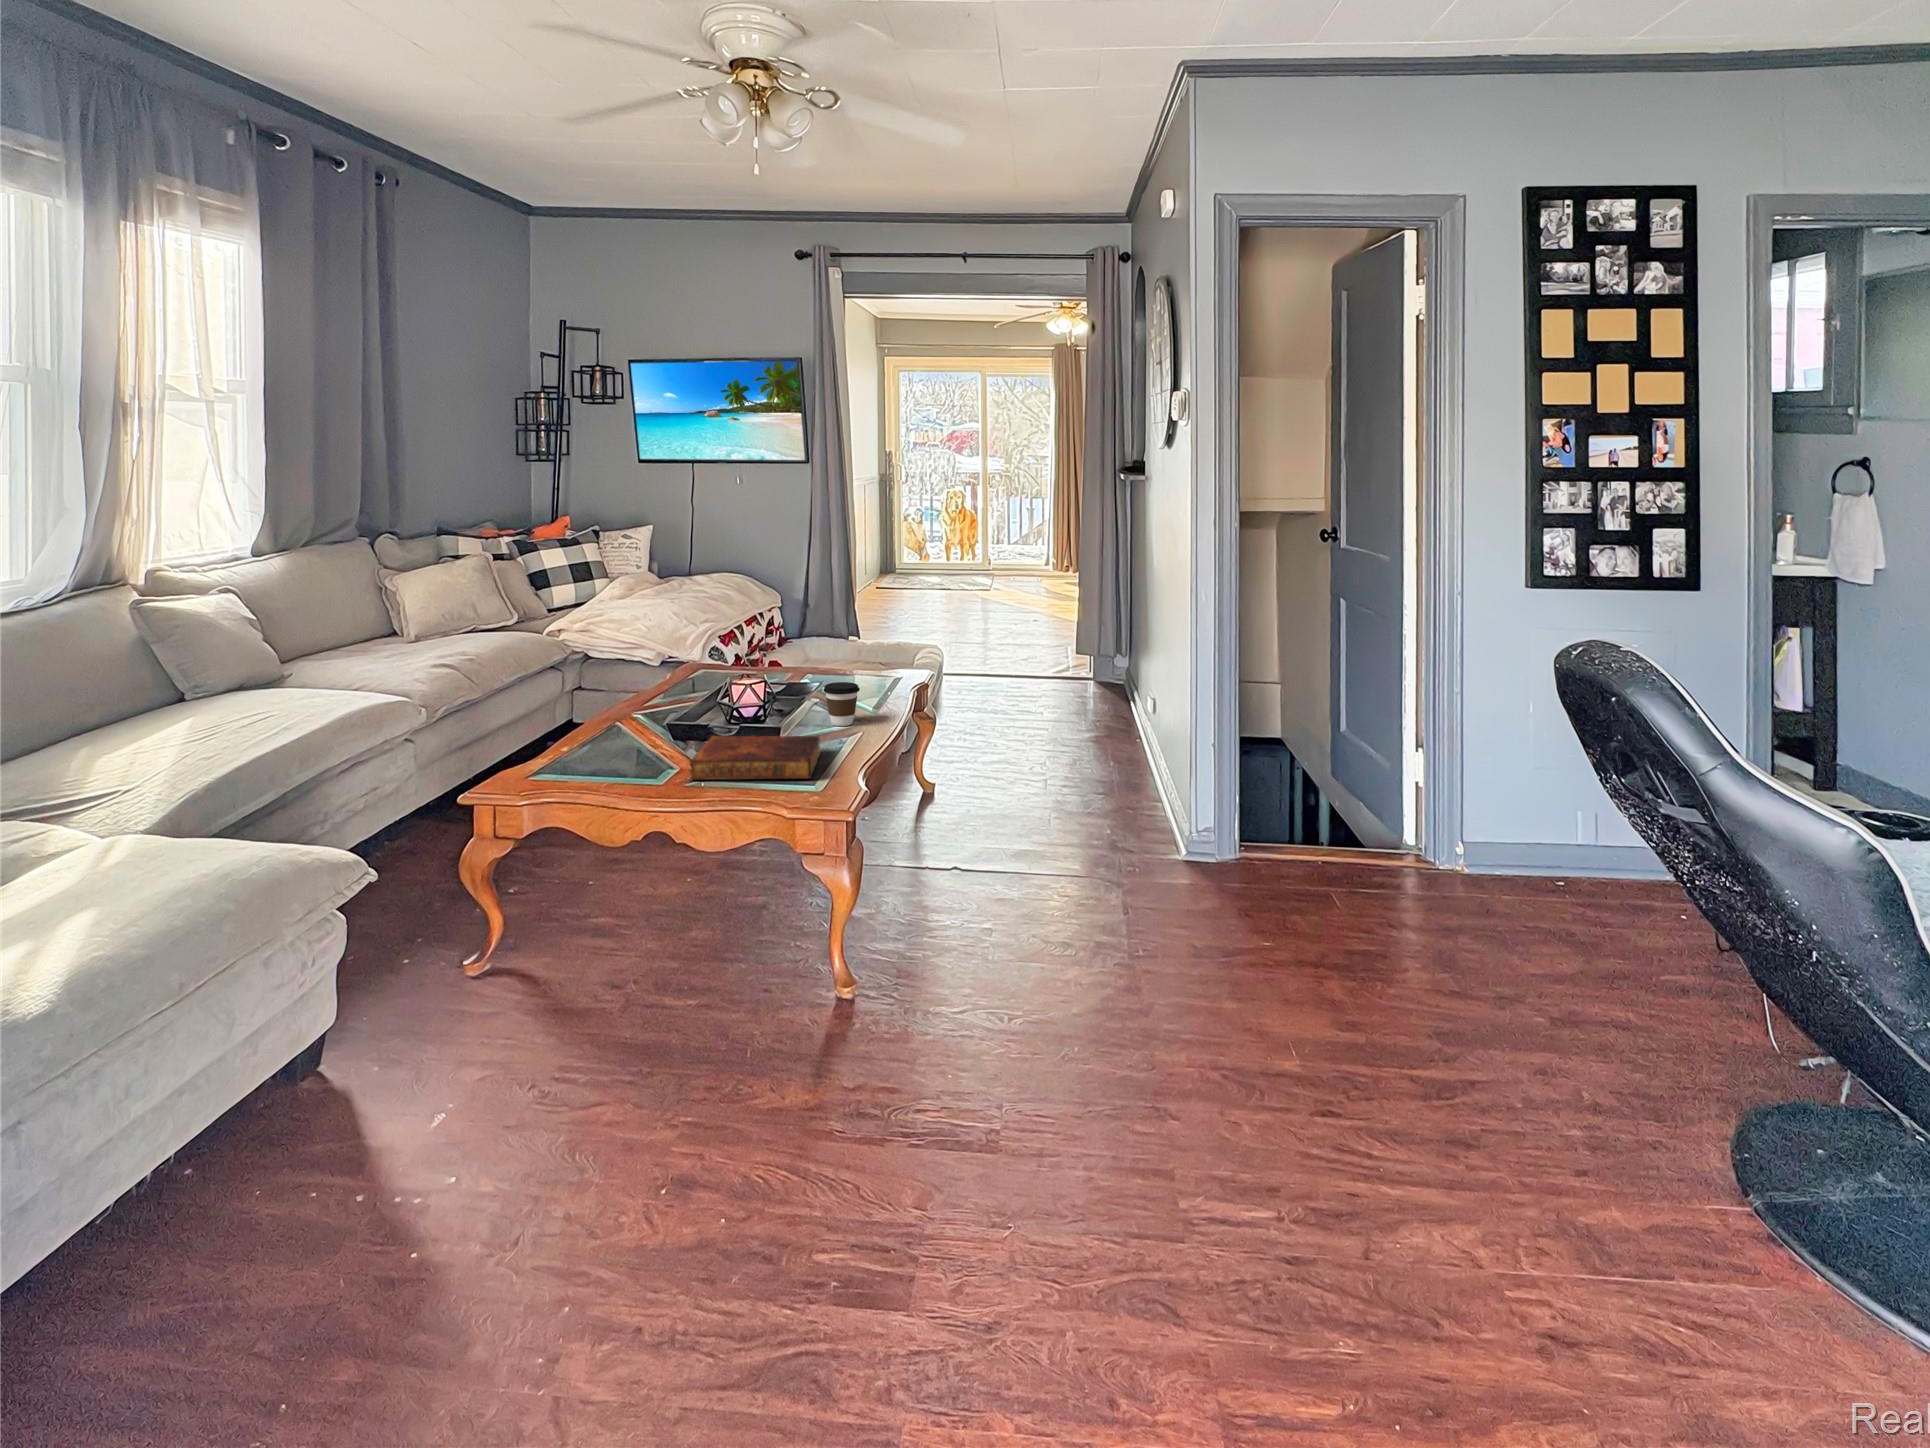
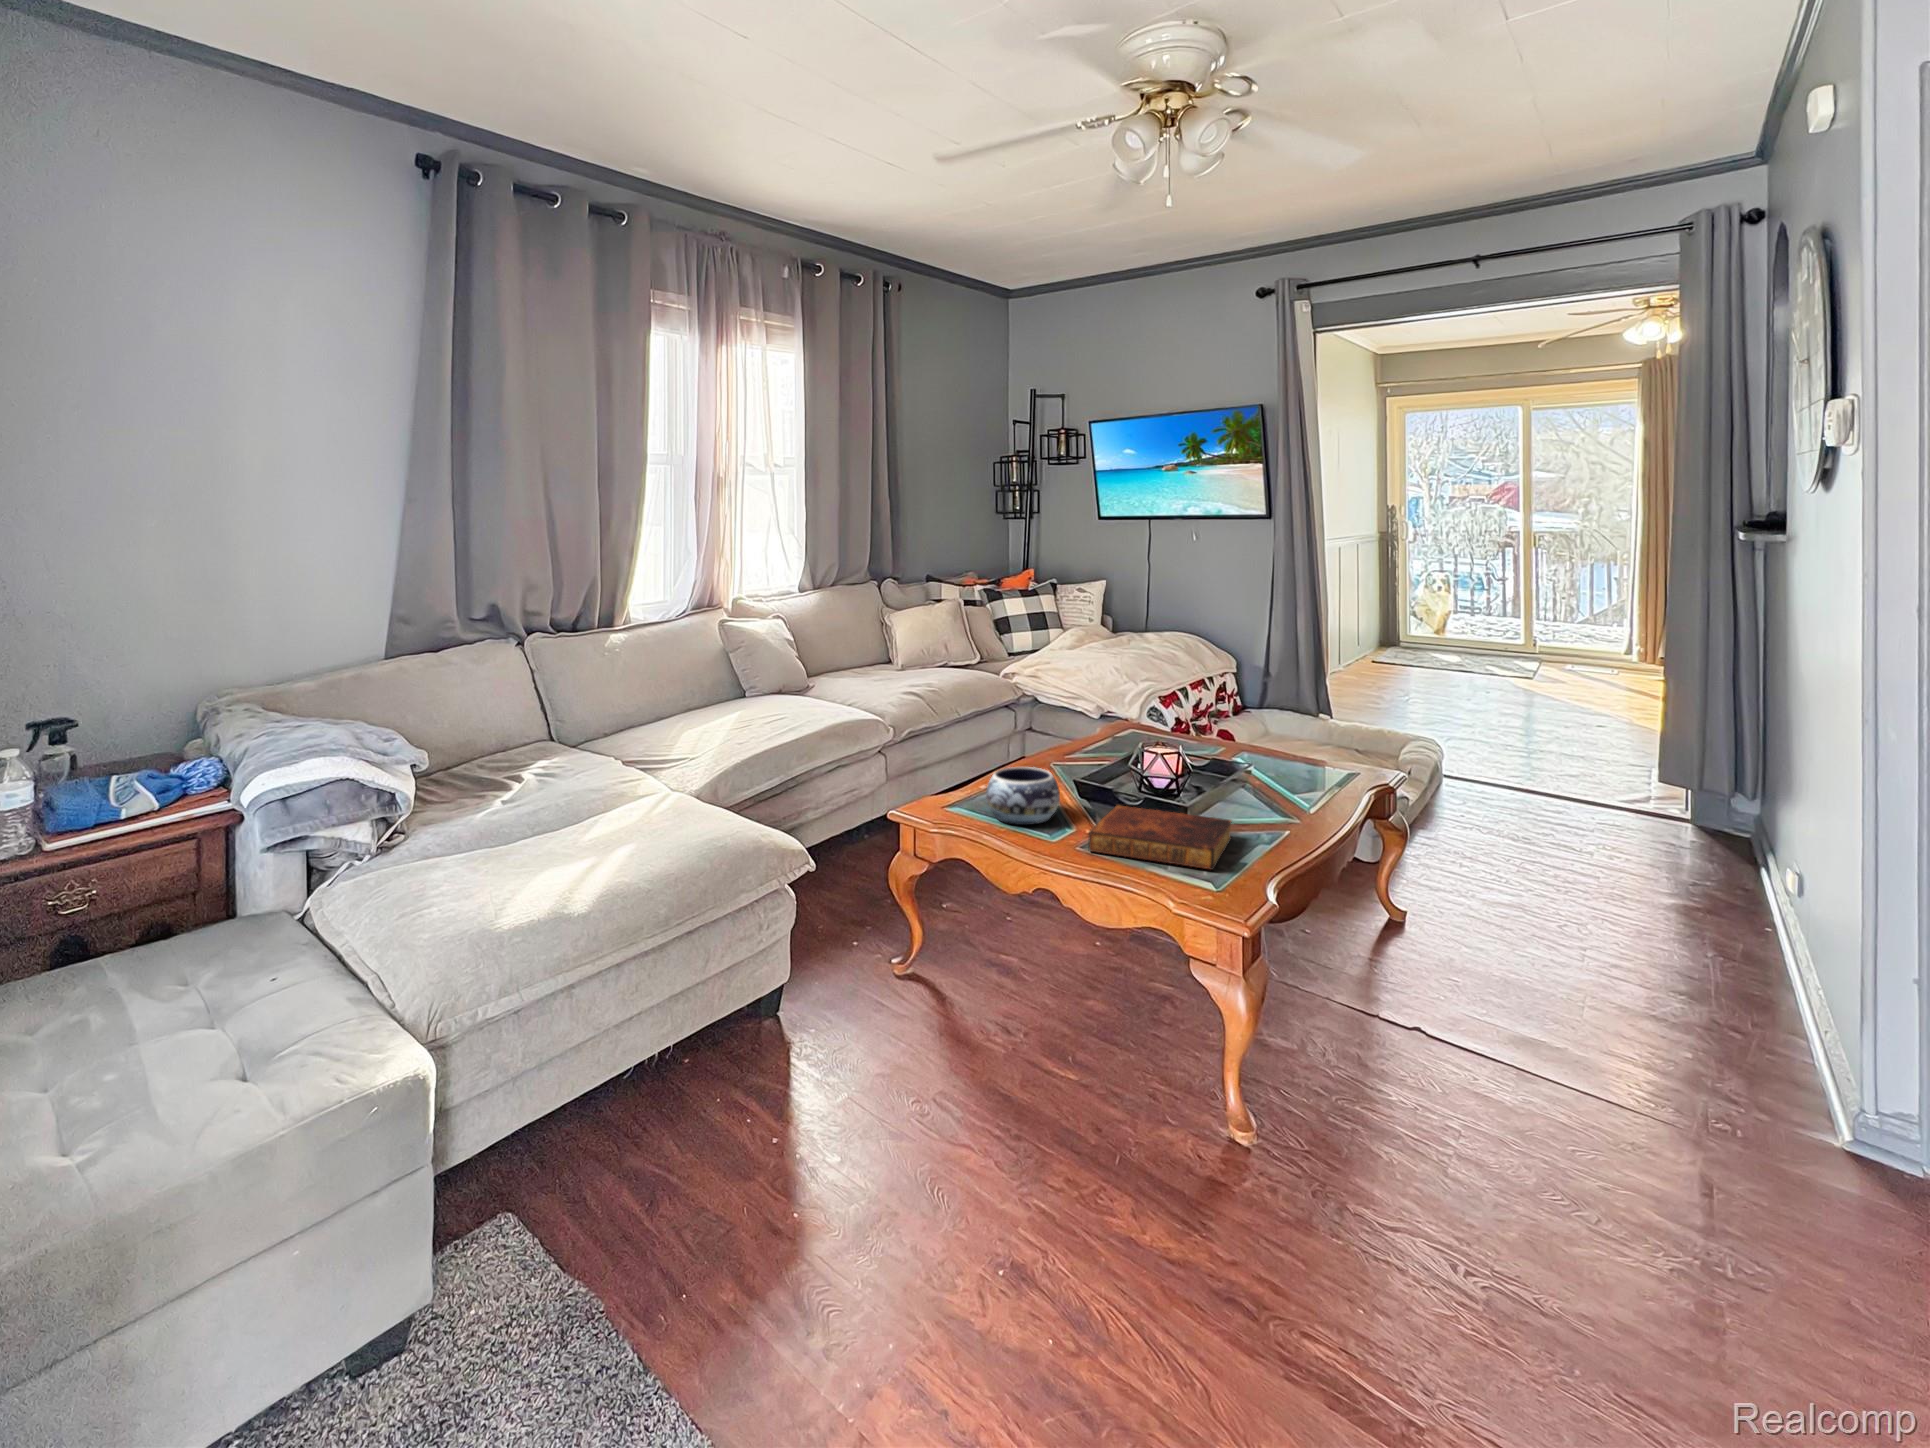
coffee cup: present [823,682,860,726] -> none [1244,758,1286,808]
decorative bowl: none [571,709,652,767] -> present [986,767,1060,825]

